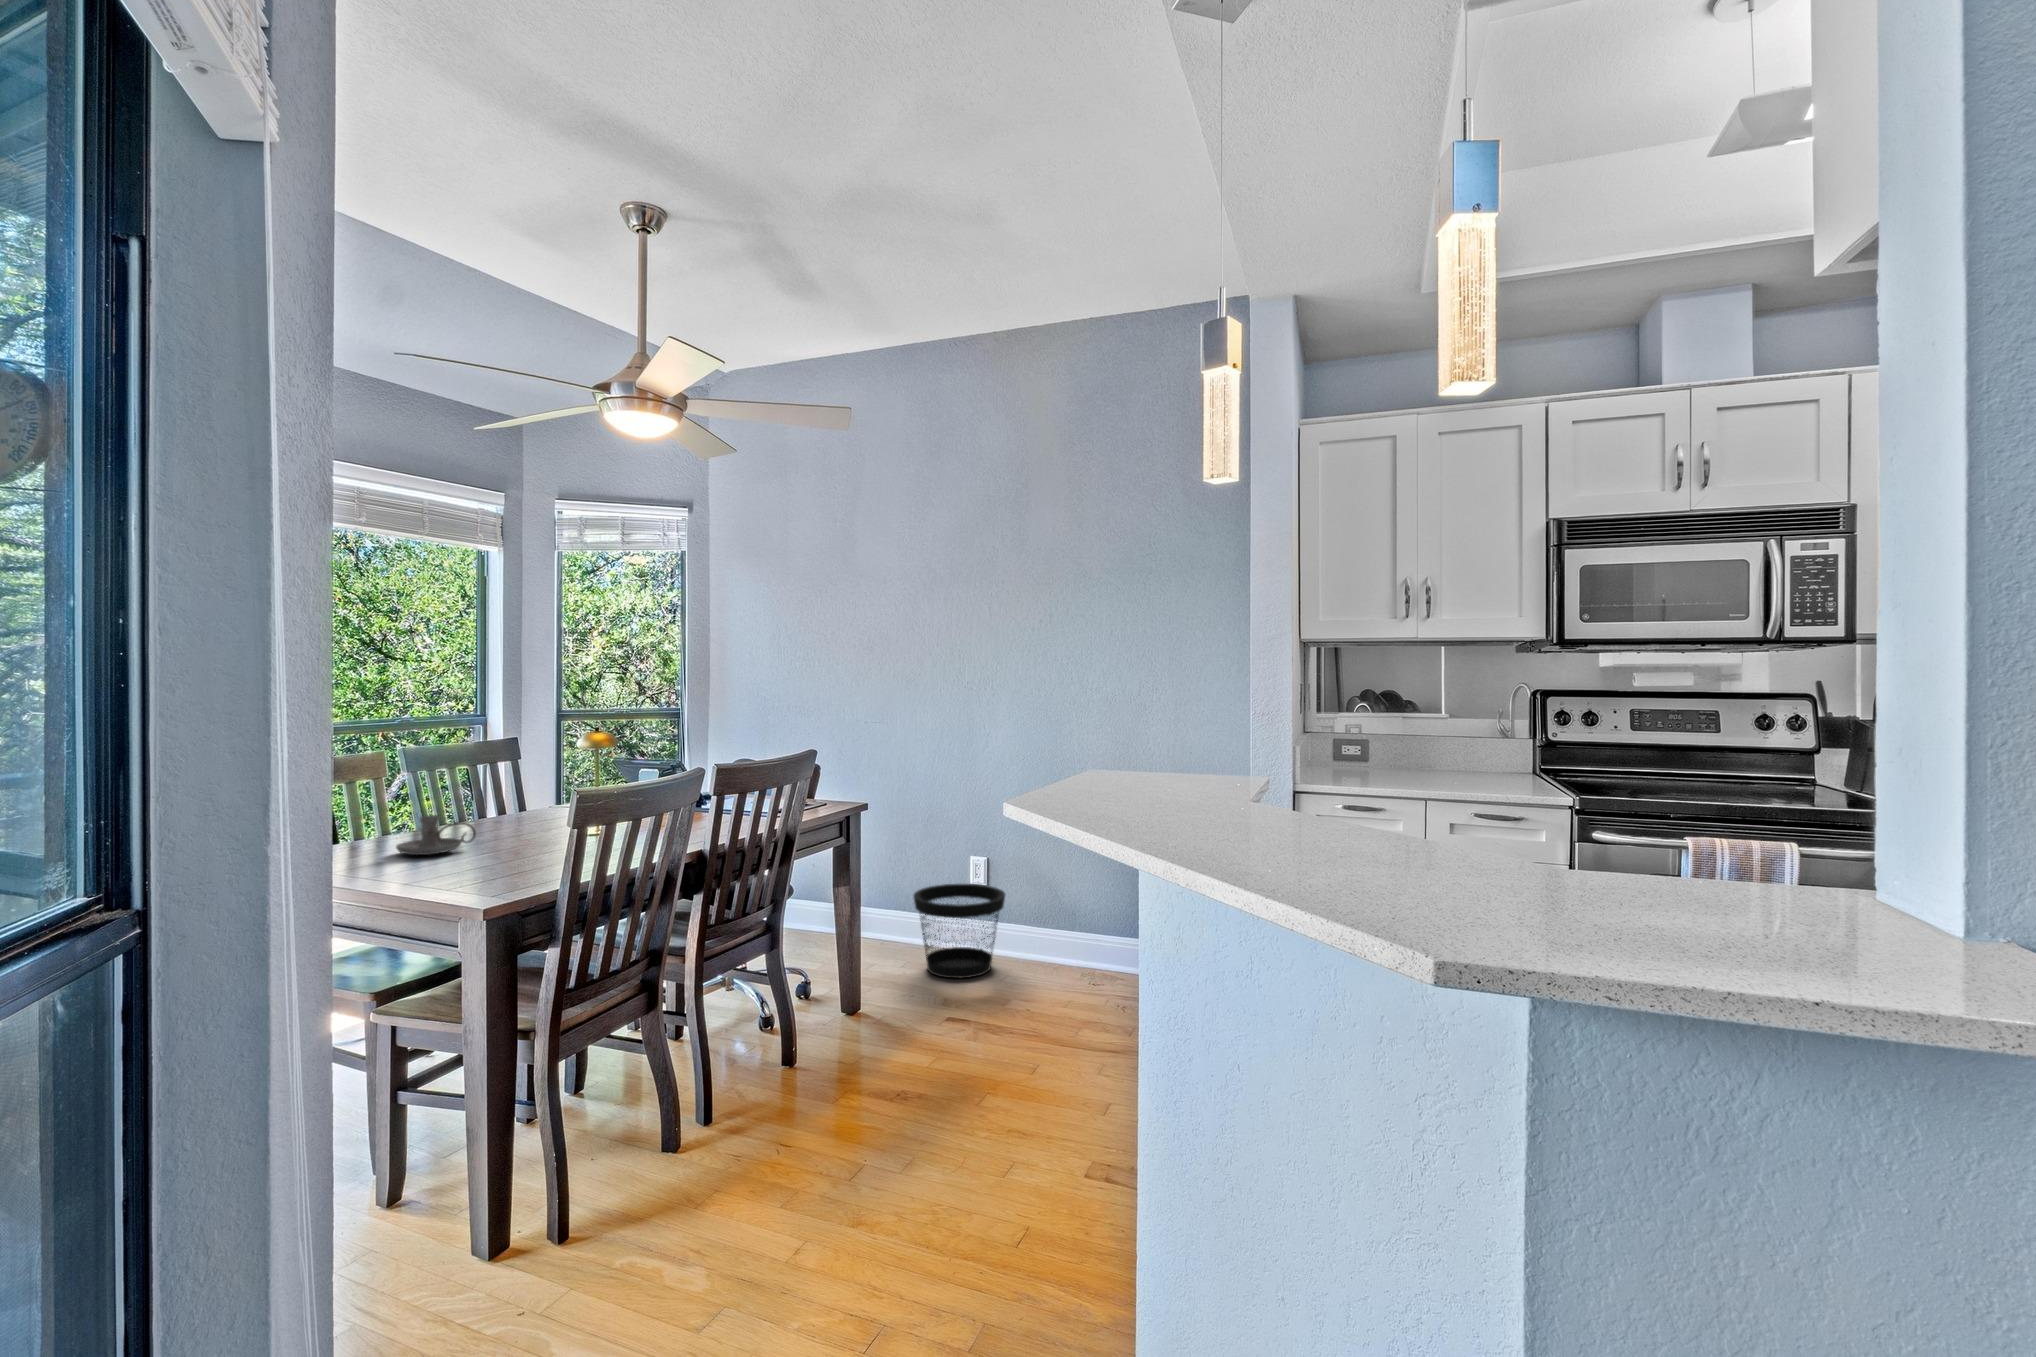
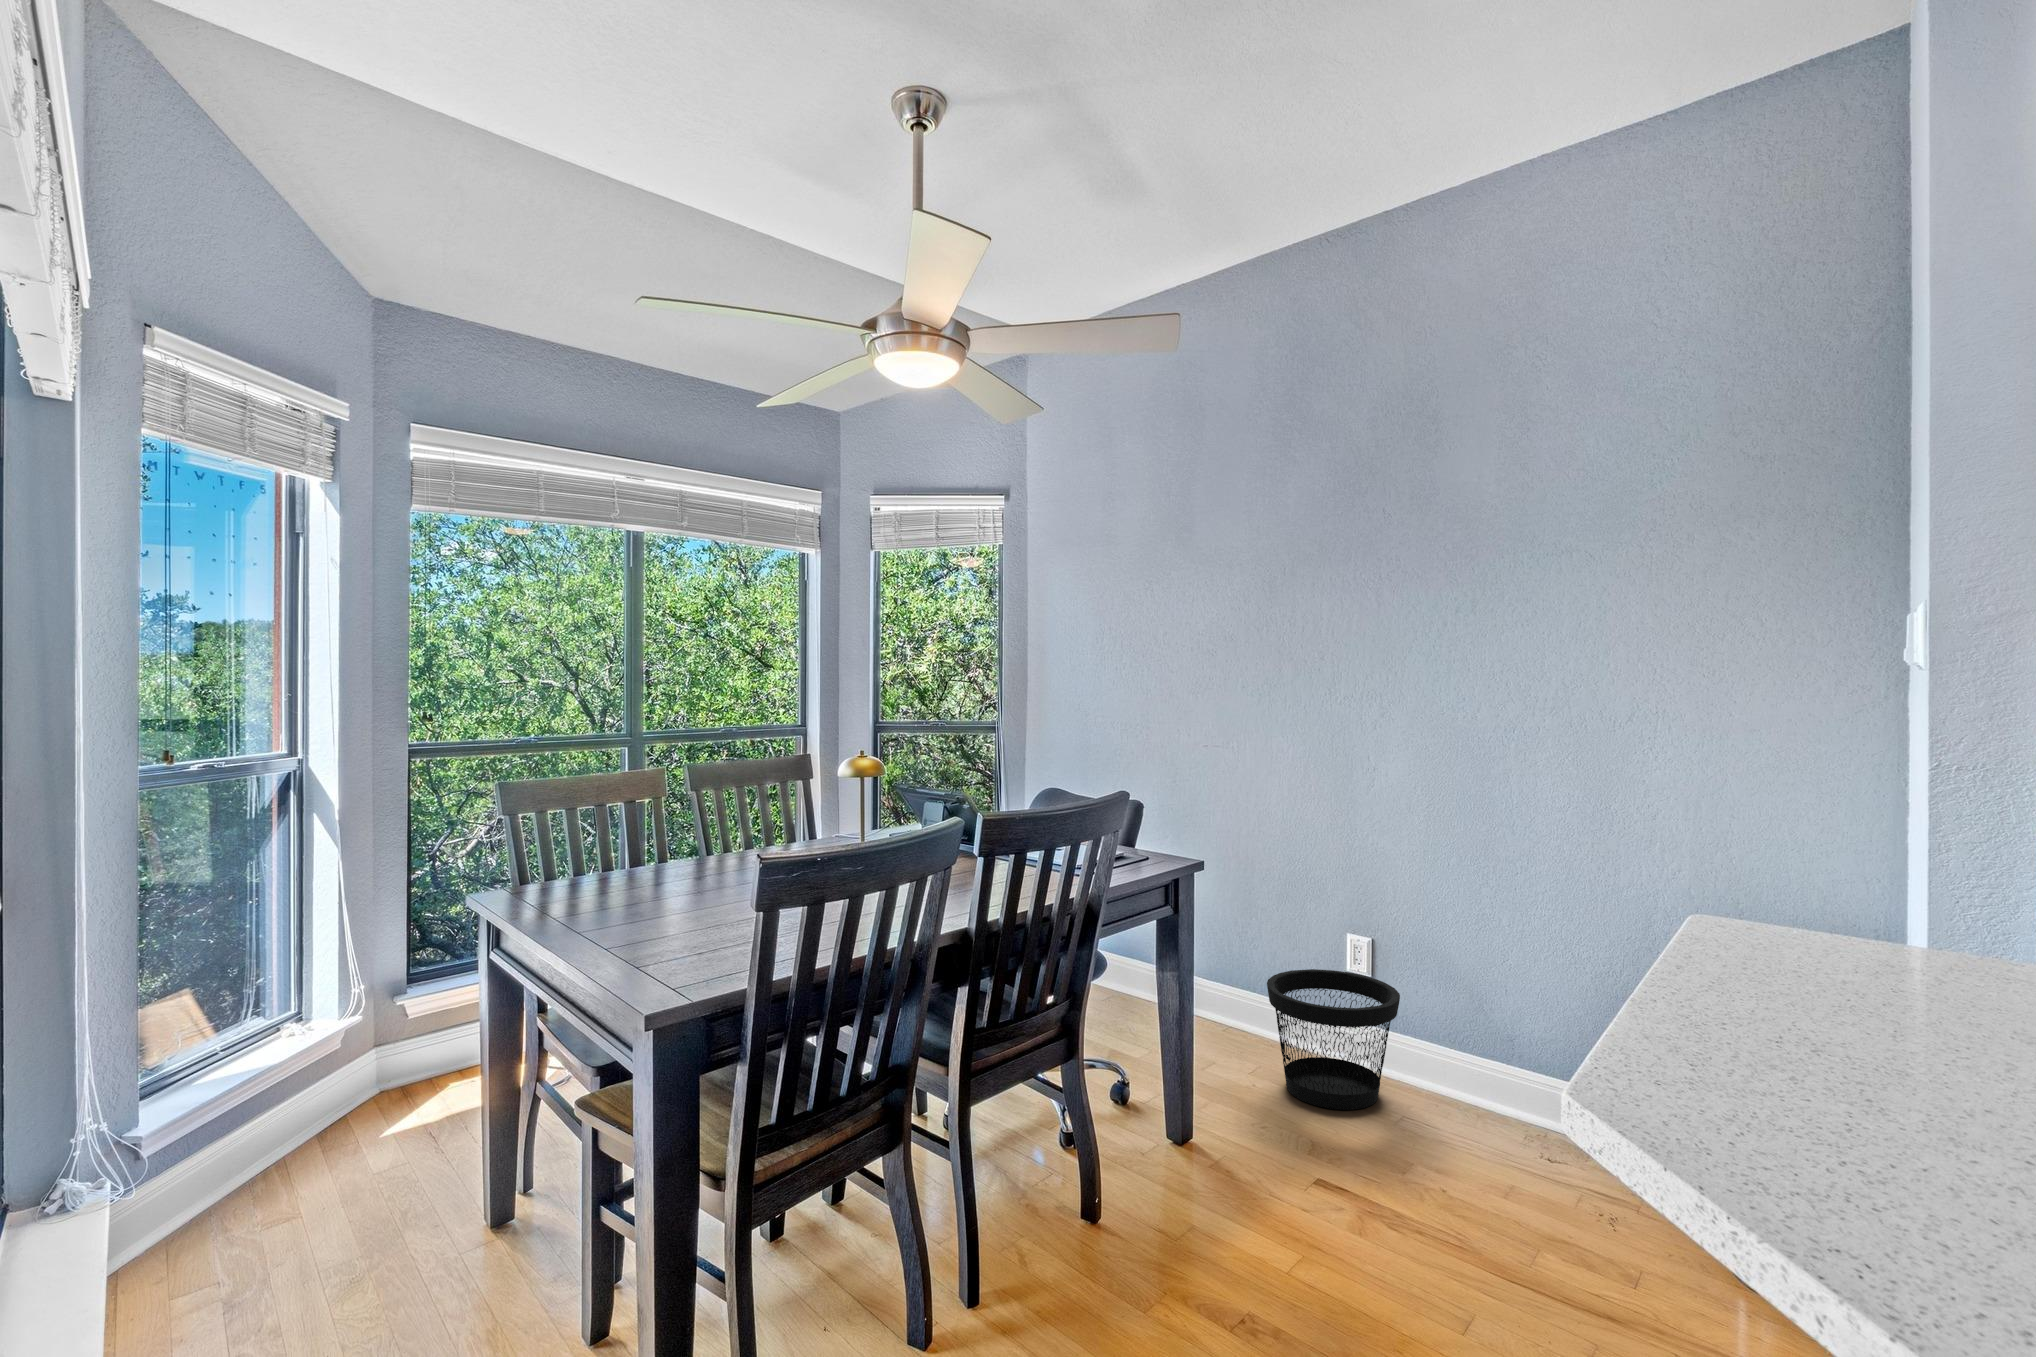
candle holder: present [396,815,476,855] -> none [626,856,714,905]

